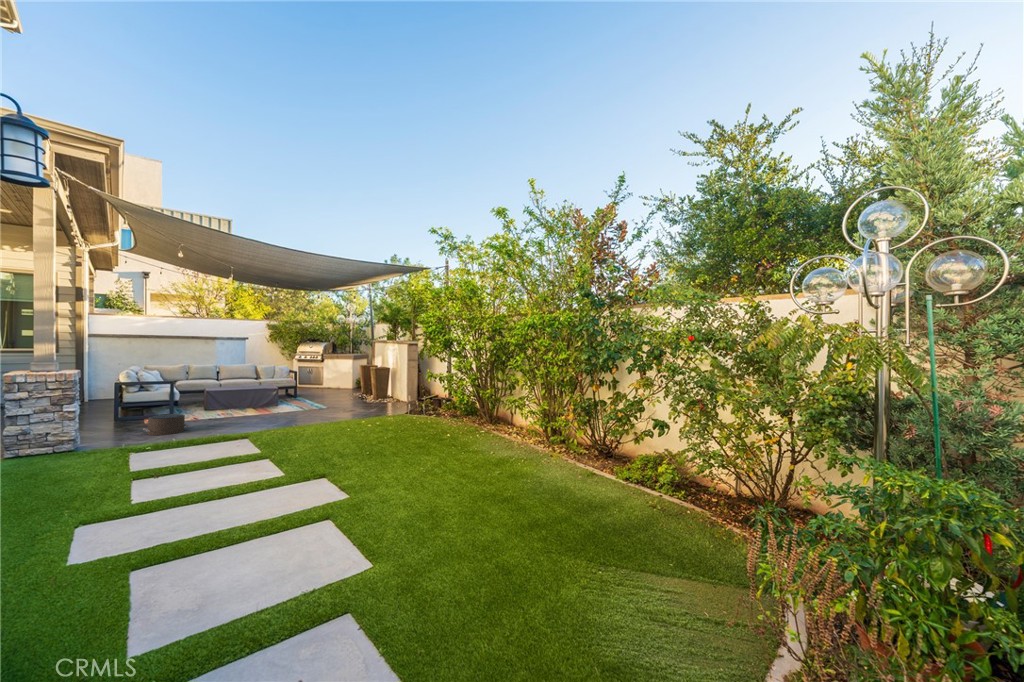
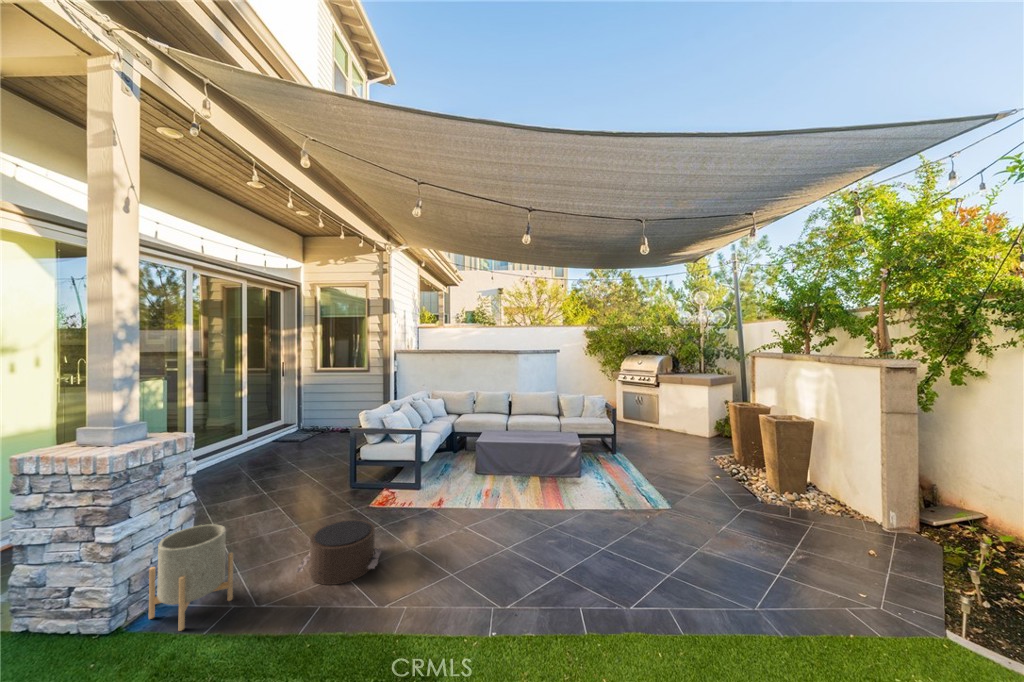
planter: none [77,411,118,449] -> present [149,524,233,631]

